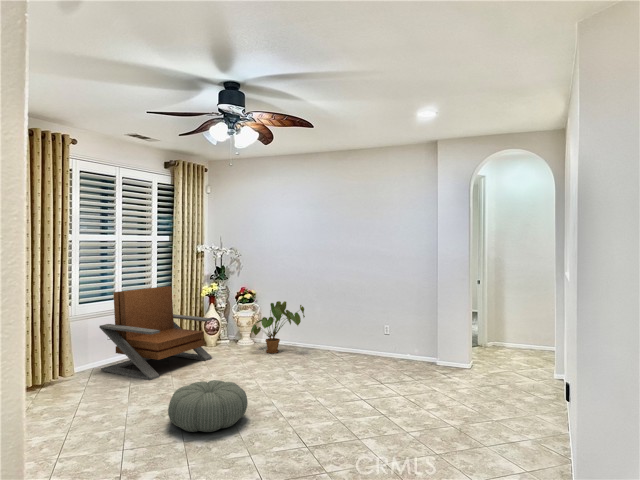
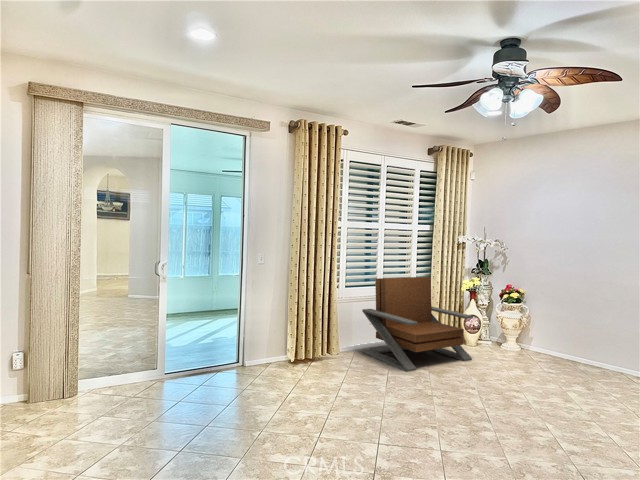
house plant: present [251,301,305,353] -> none [519,305,593,367]
pouf: present [168,380,248,432] -> none [425,387,518,450]

